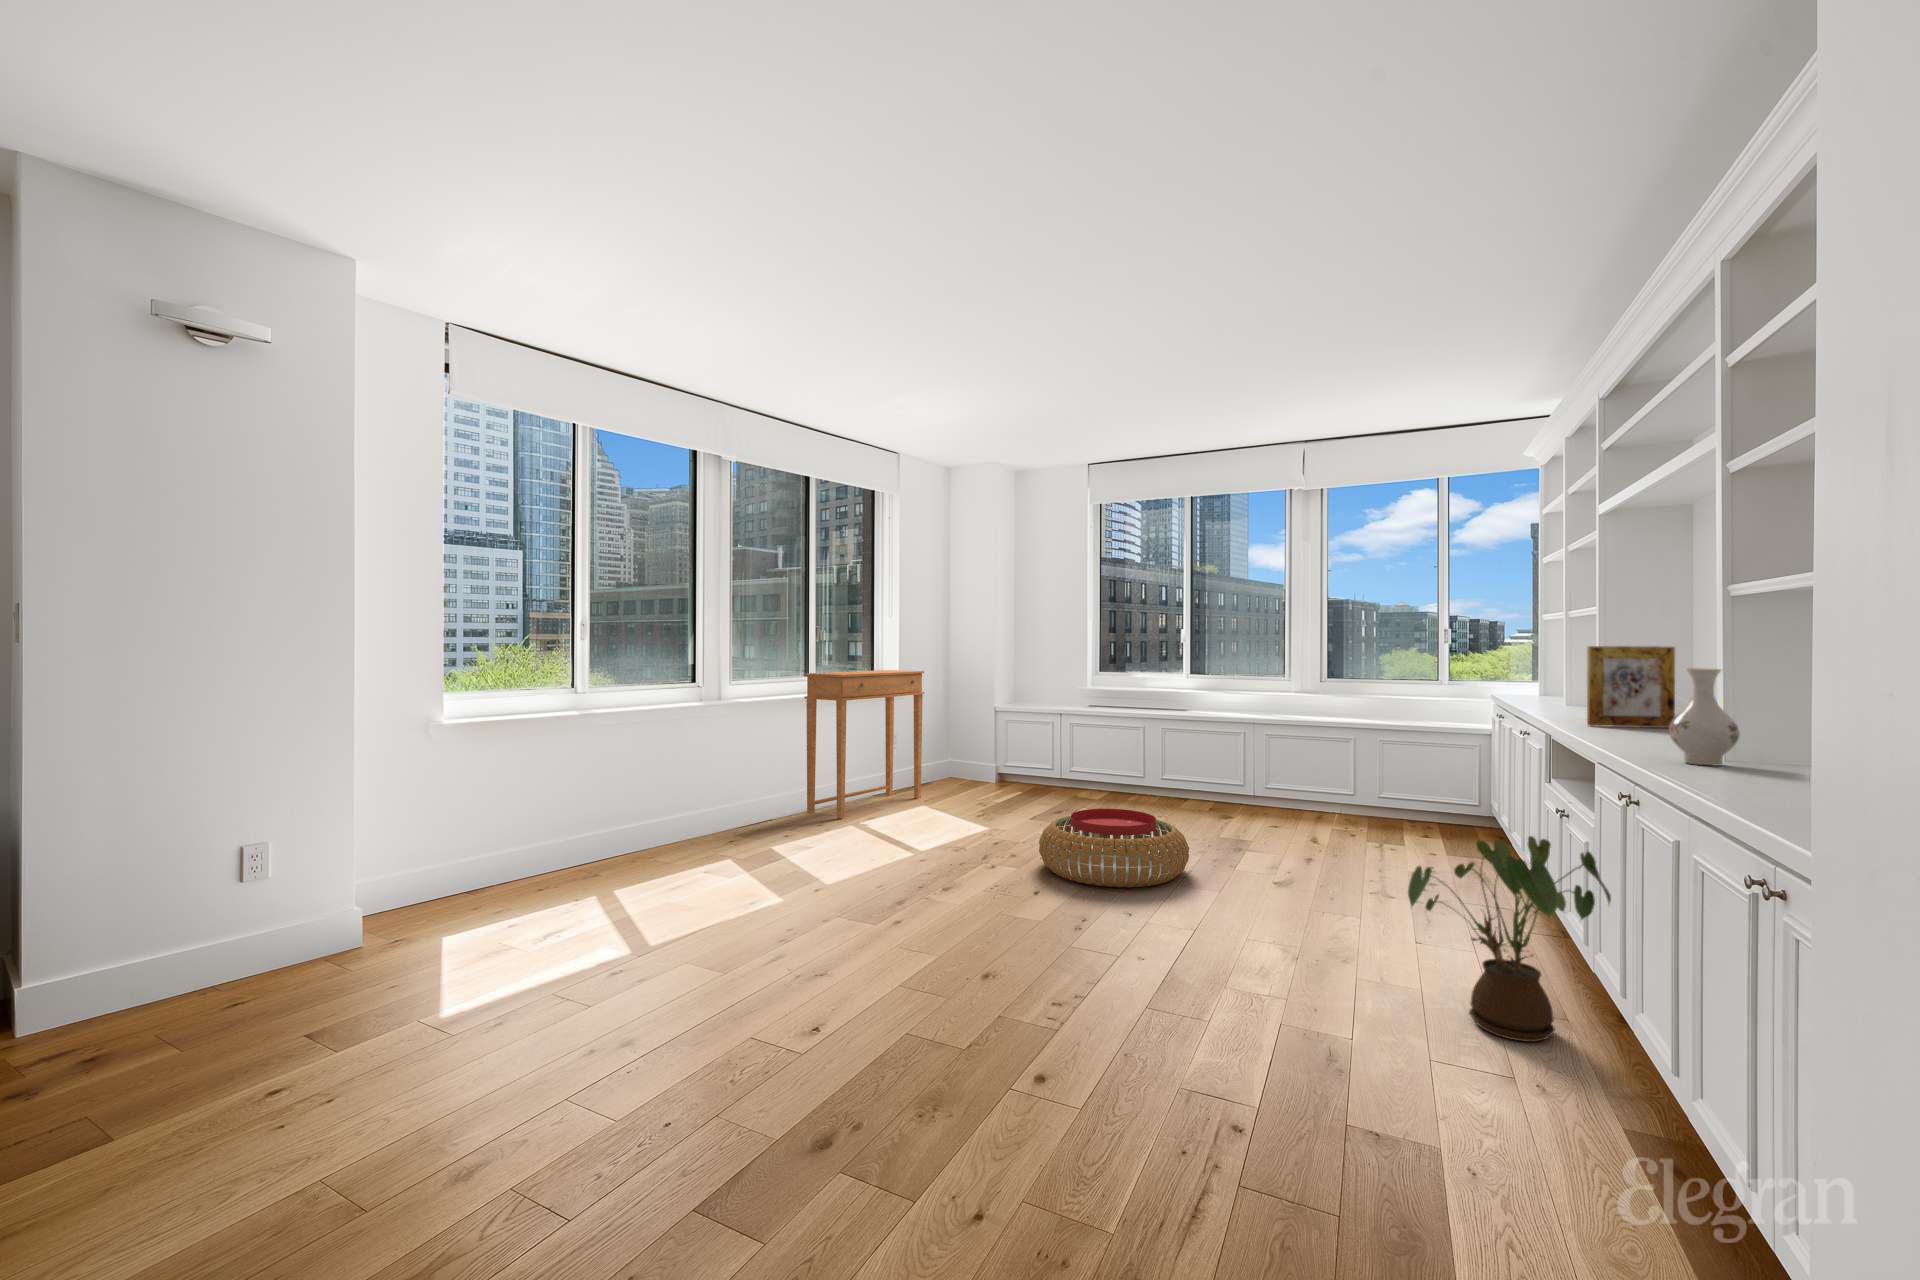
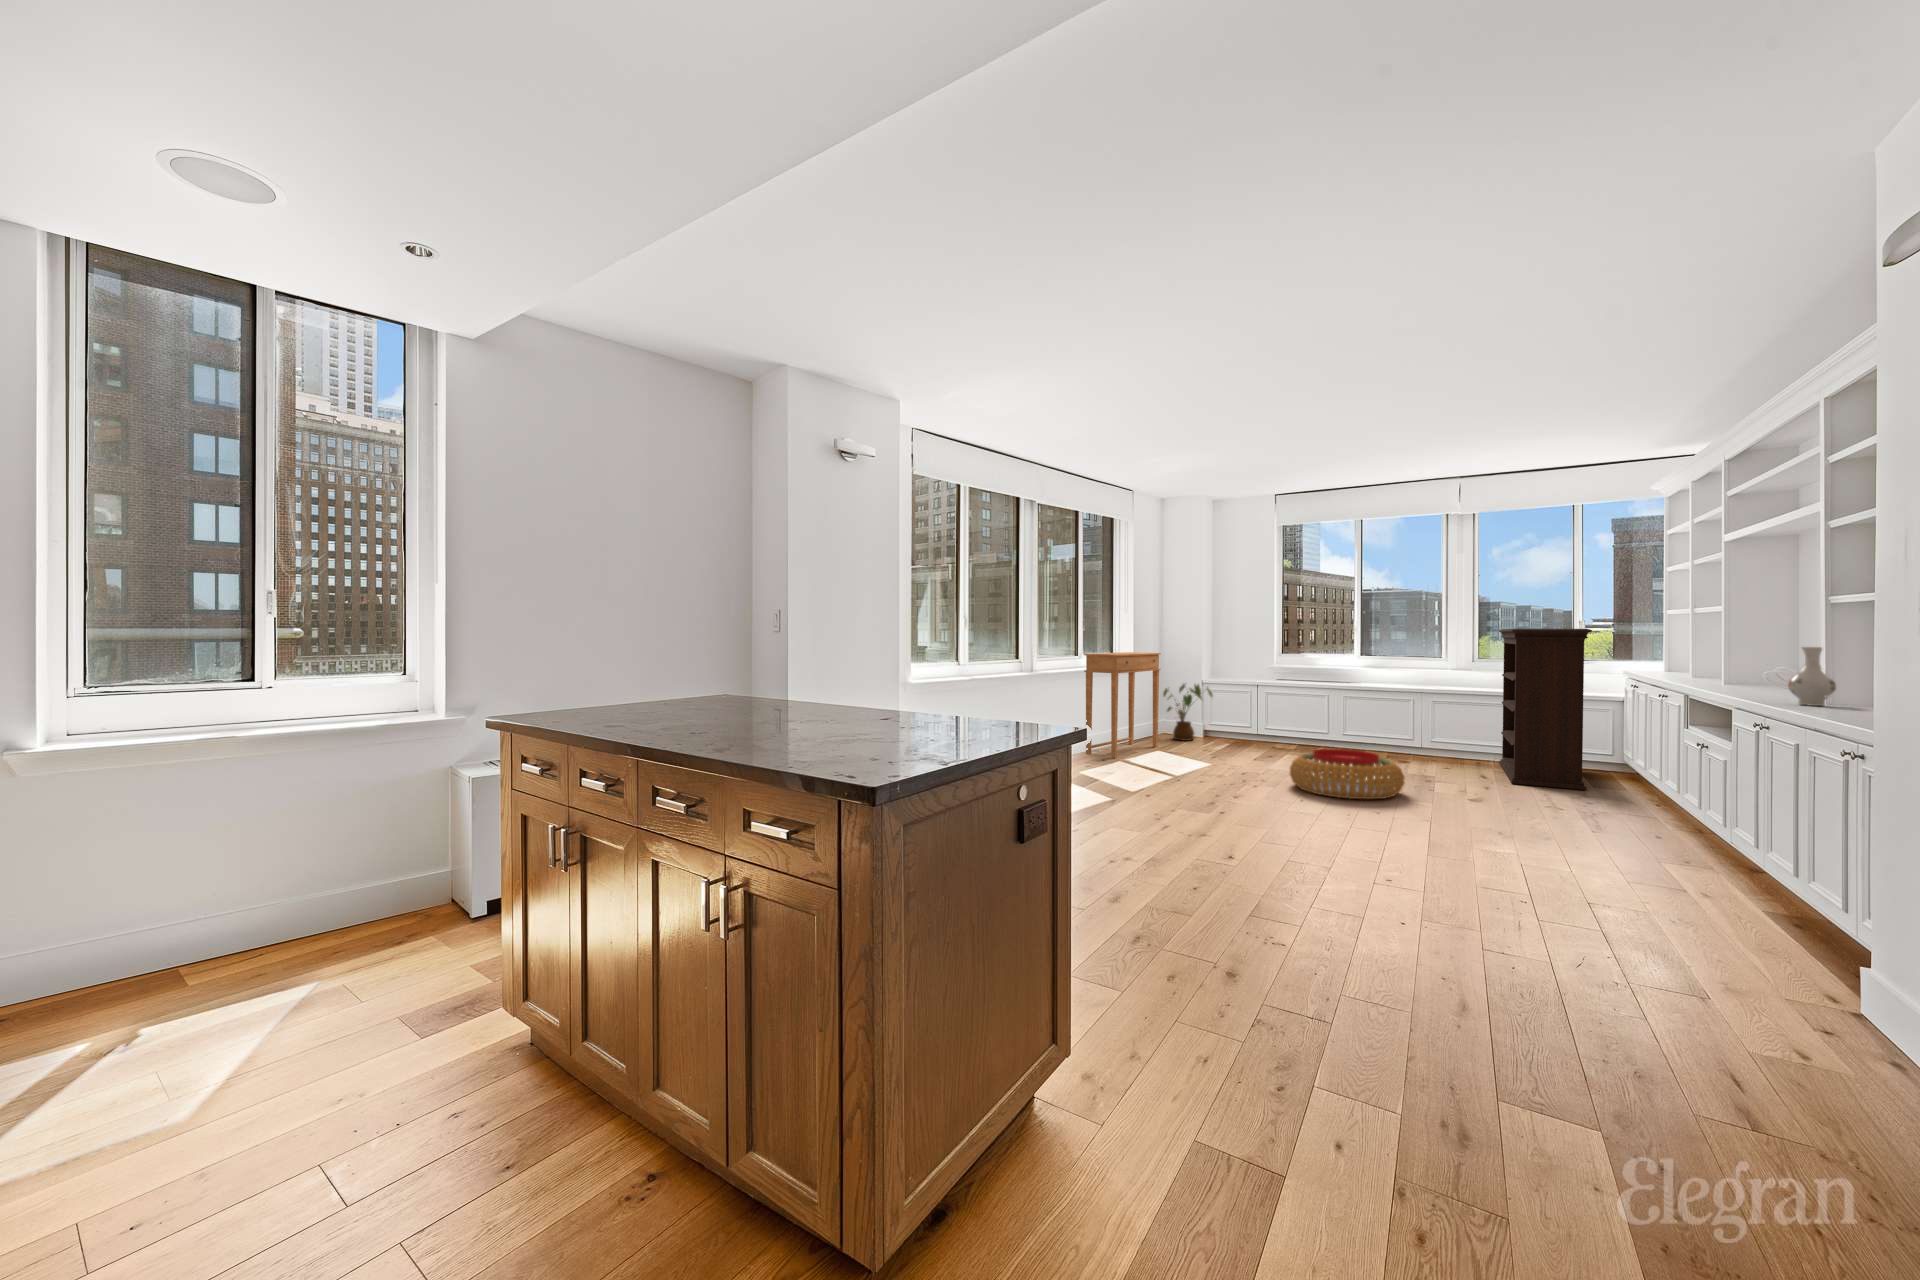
bookshelf: none [1343,638,1440,860] -> present [1499,628,1592,790]
picture frame: present [1587,646,1675,728] -> none [1718,634,1787,690]
house plant: present [1408,836,1611,1042] -> present [1163,684,1213,741]

